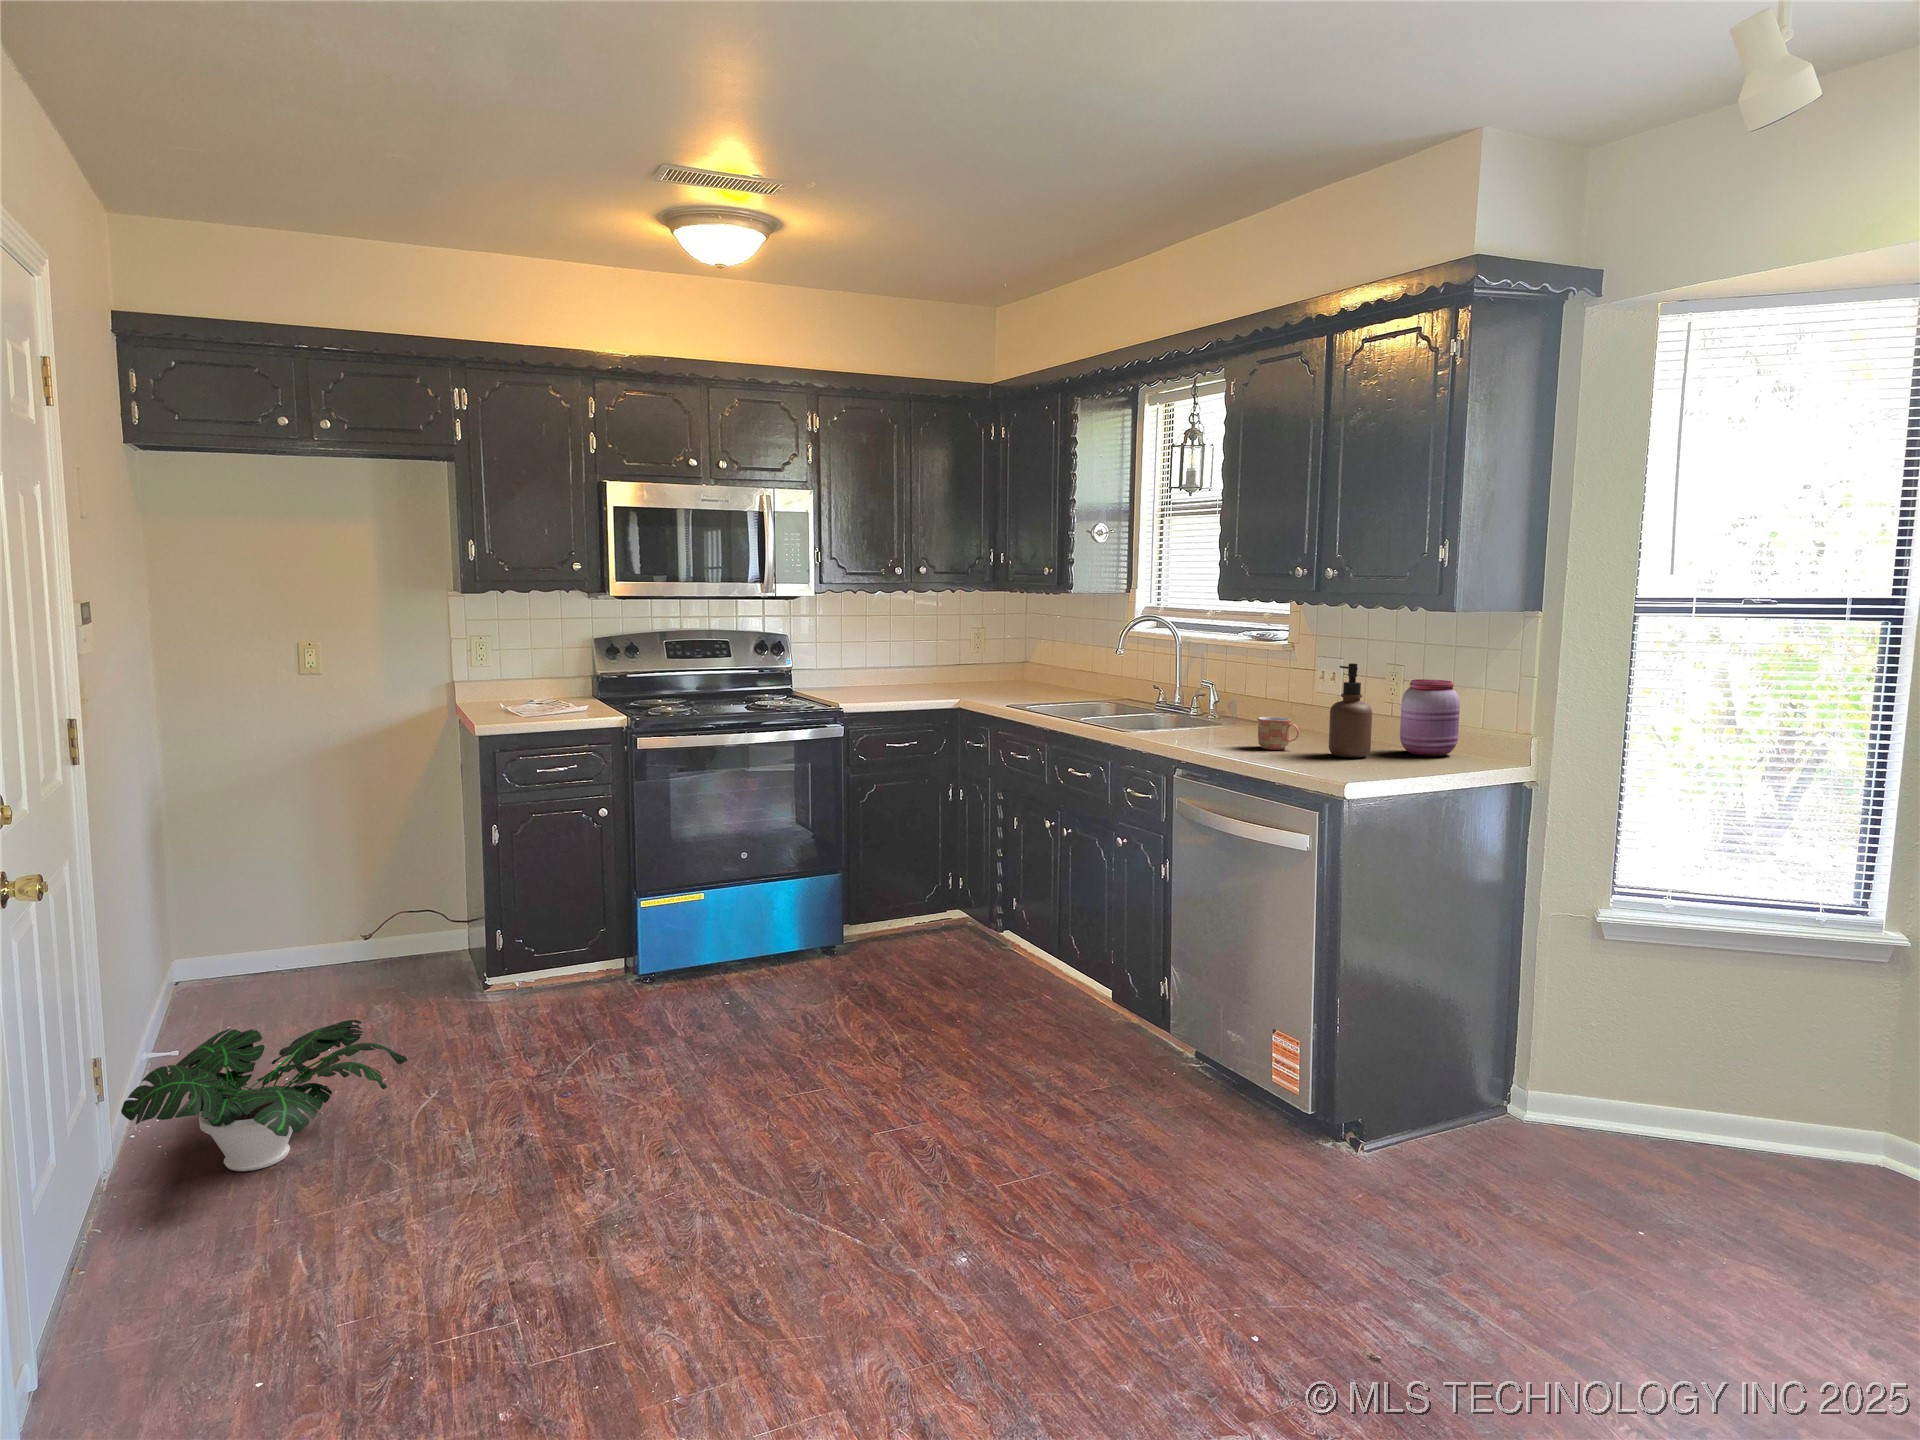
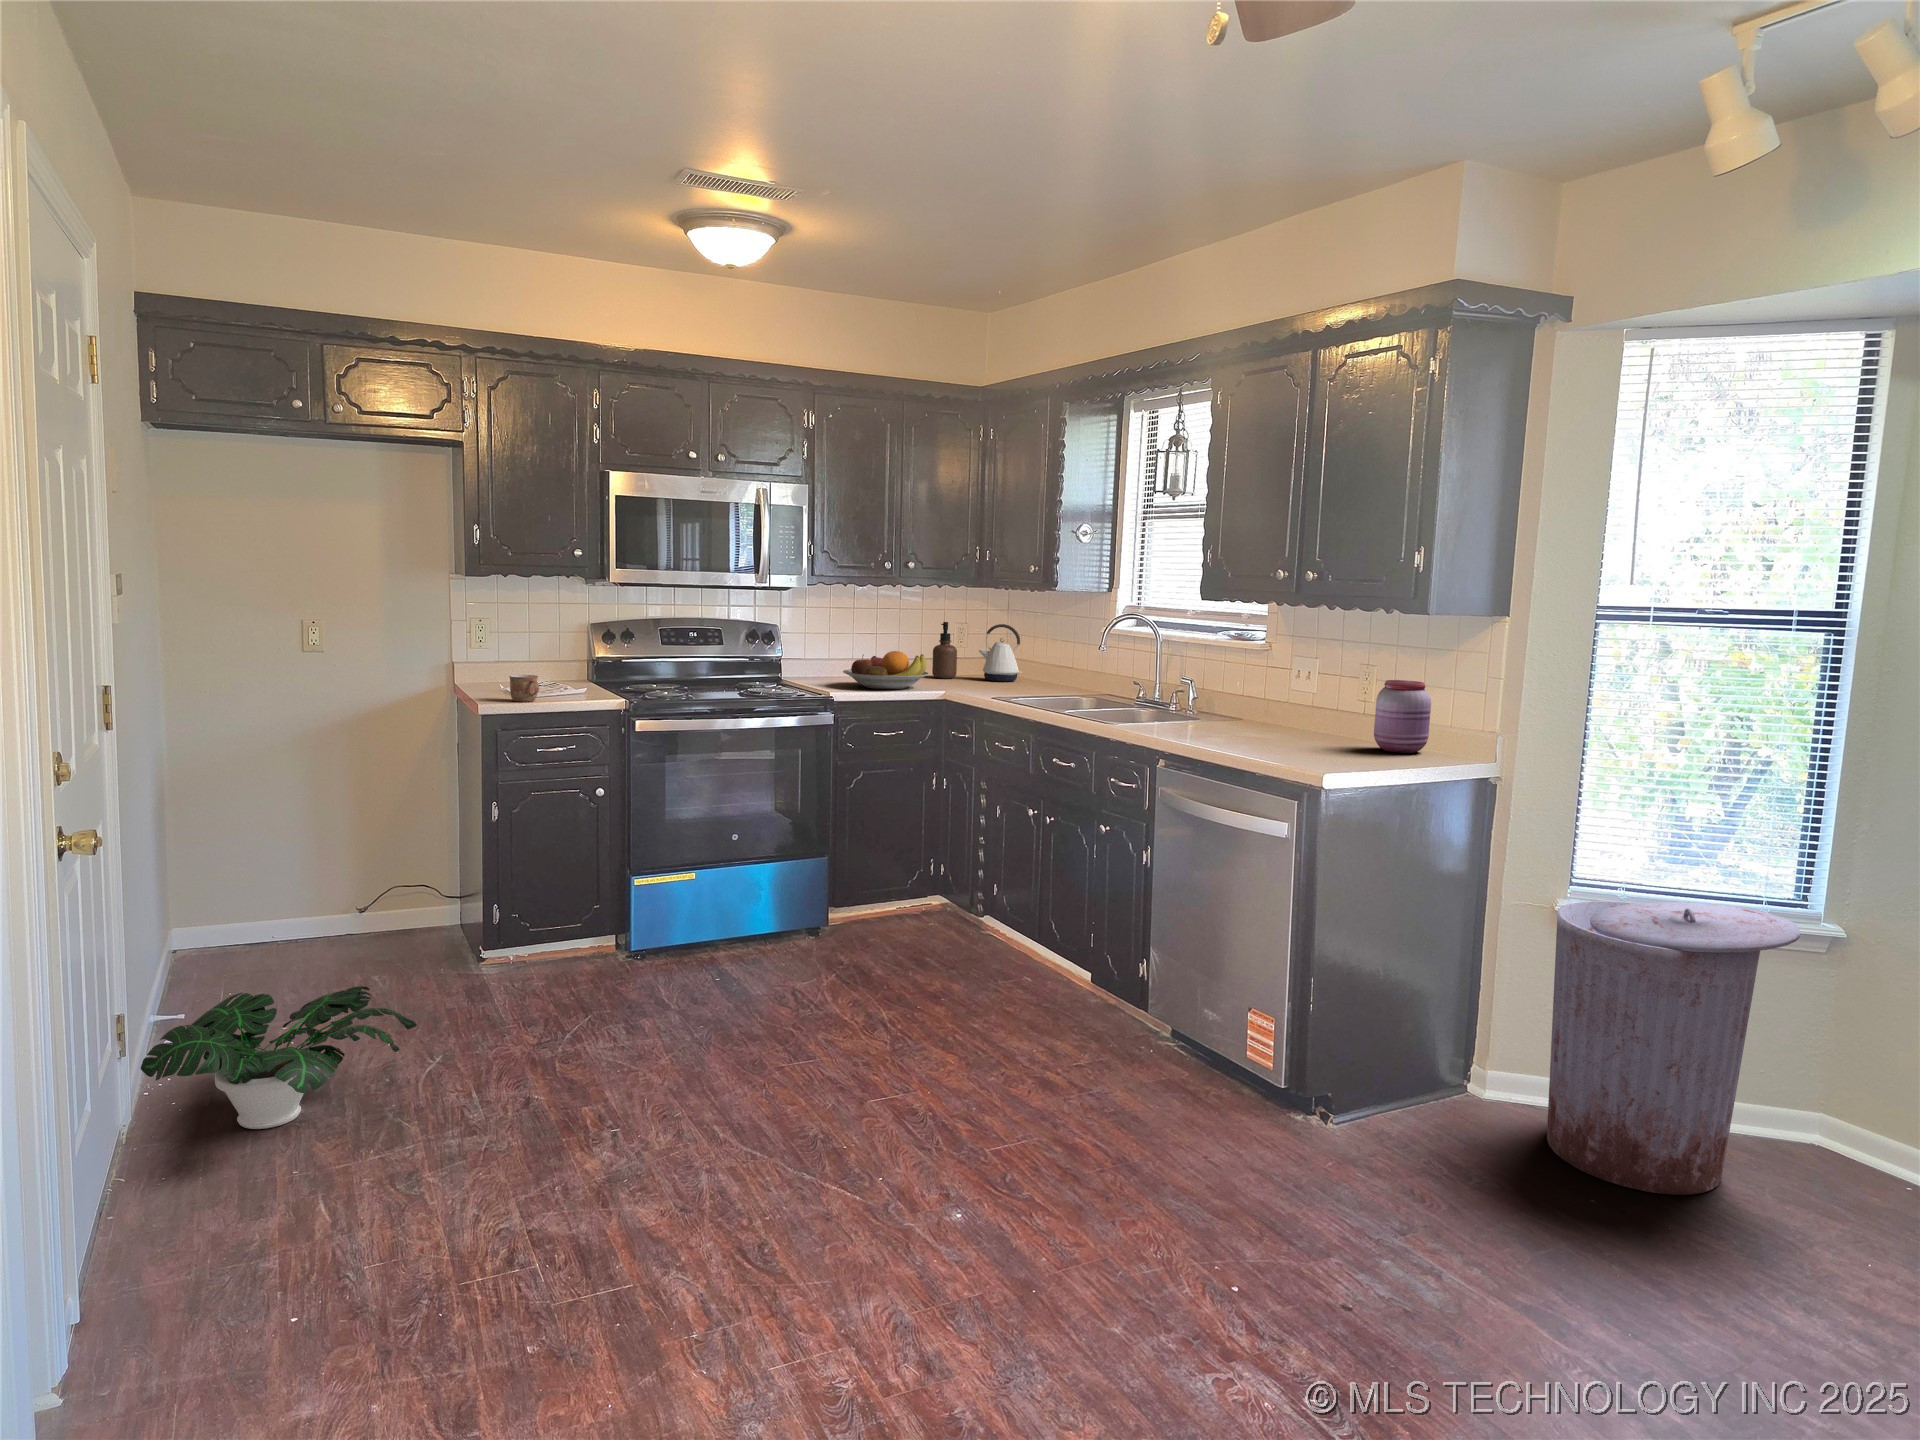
kettle: none [993,628,1038,687] -> present [979,624,1022,682]
fruit bowl: none [853,659,941,698] -> present [843,651,929,689]
soap dispenser: present [1329,663,1372,758] -> present [932,622,957,678]
mug: present [1258,717,1300,750] -> present [509,675,539,702]
trash can: none [1594,911,1866,1227] -> present [1547,901,1800,1195]

